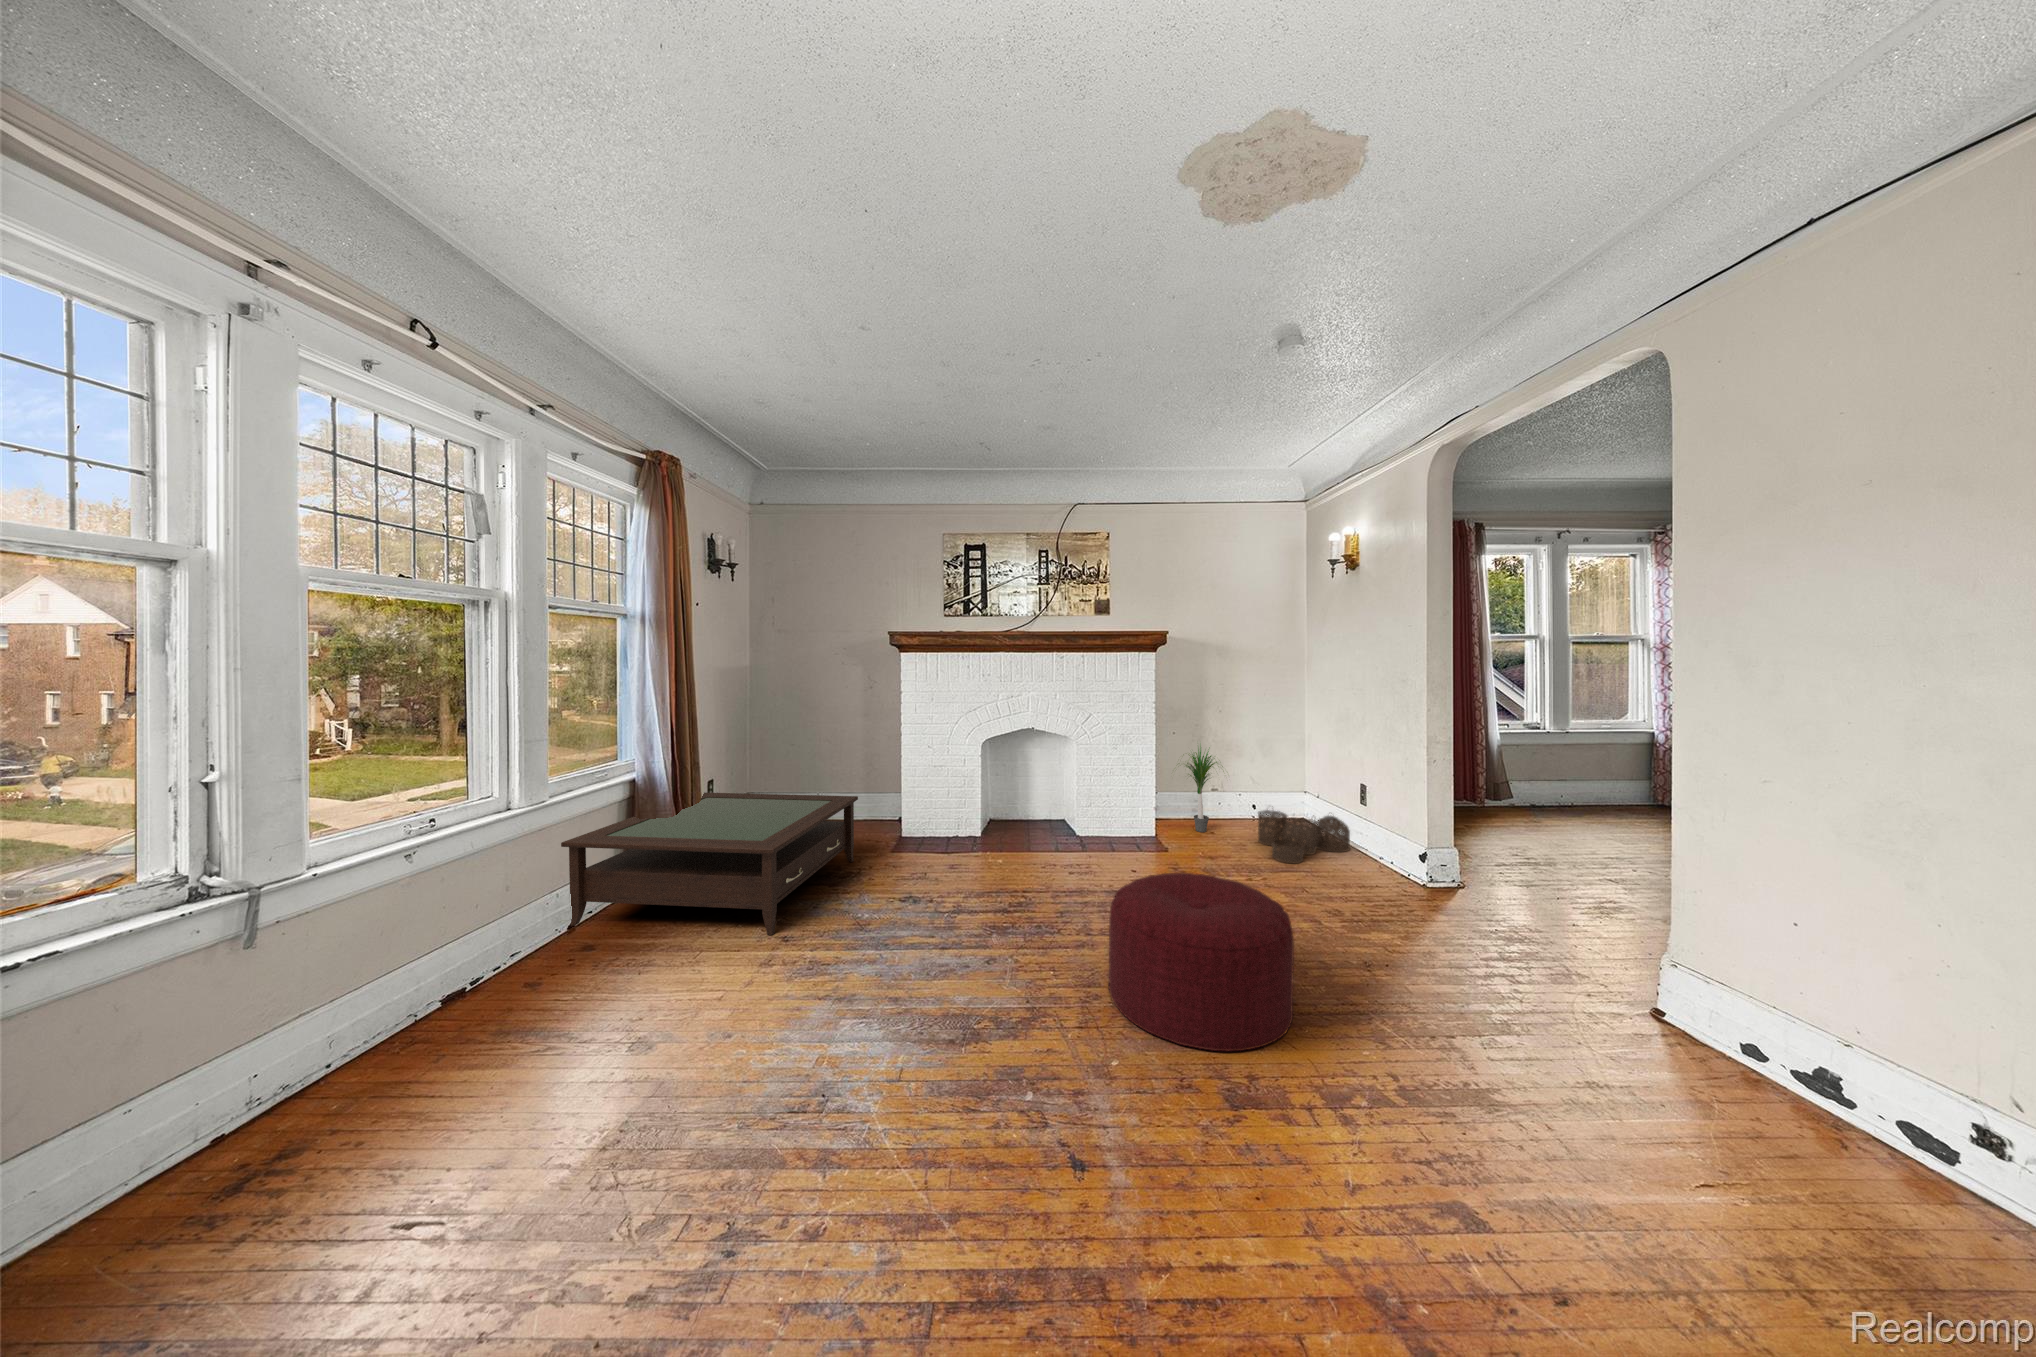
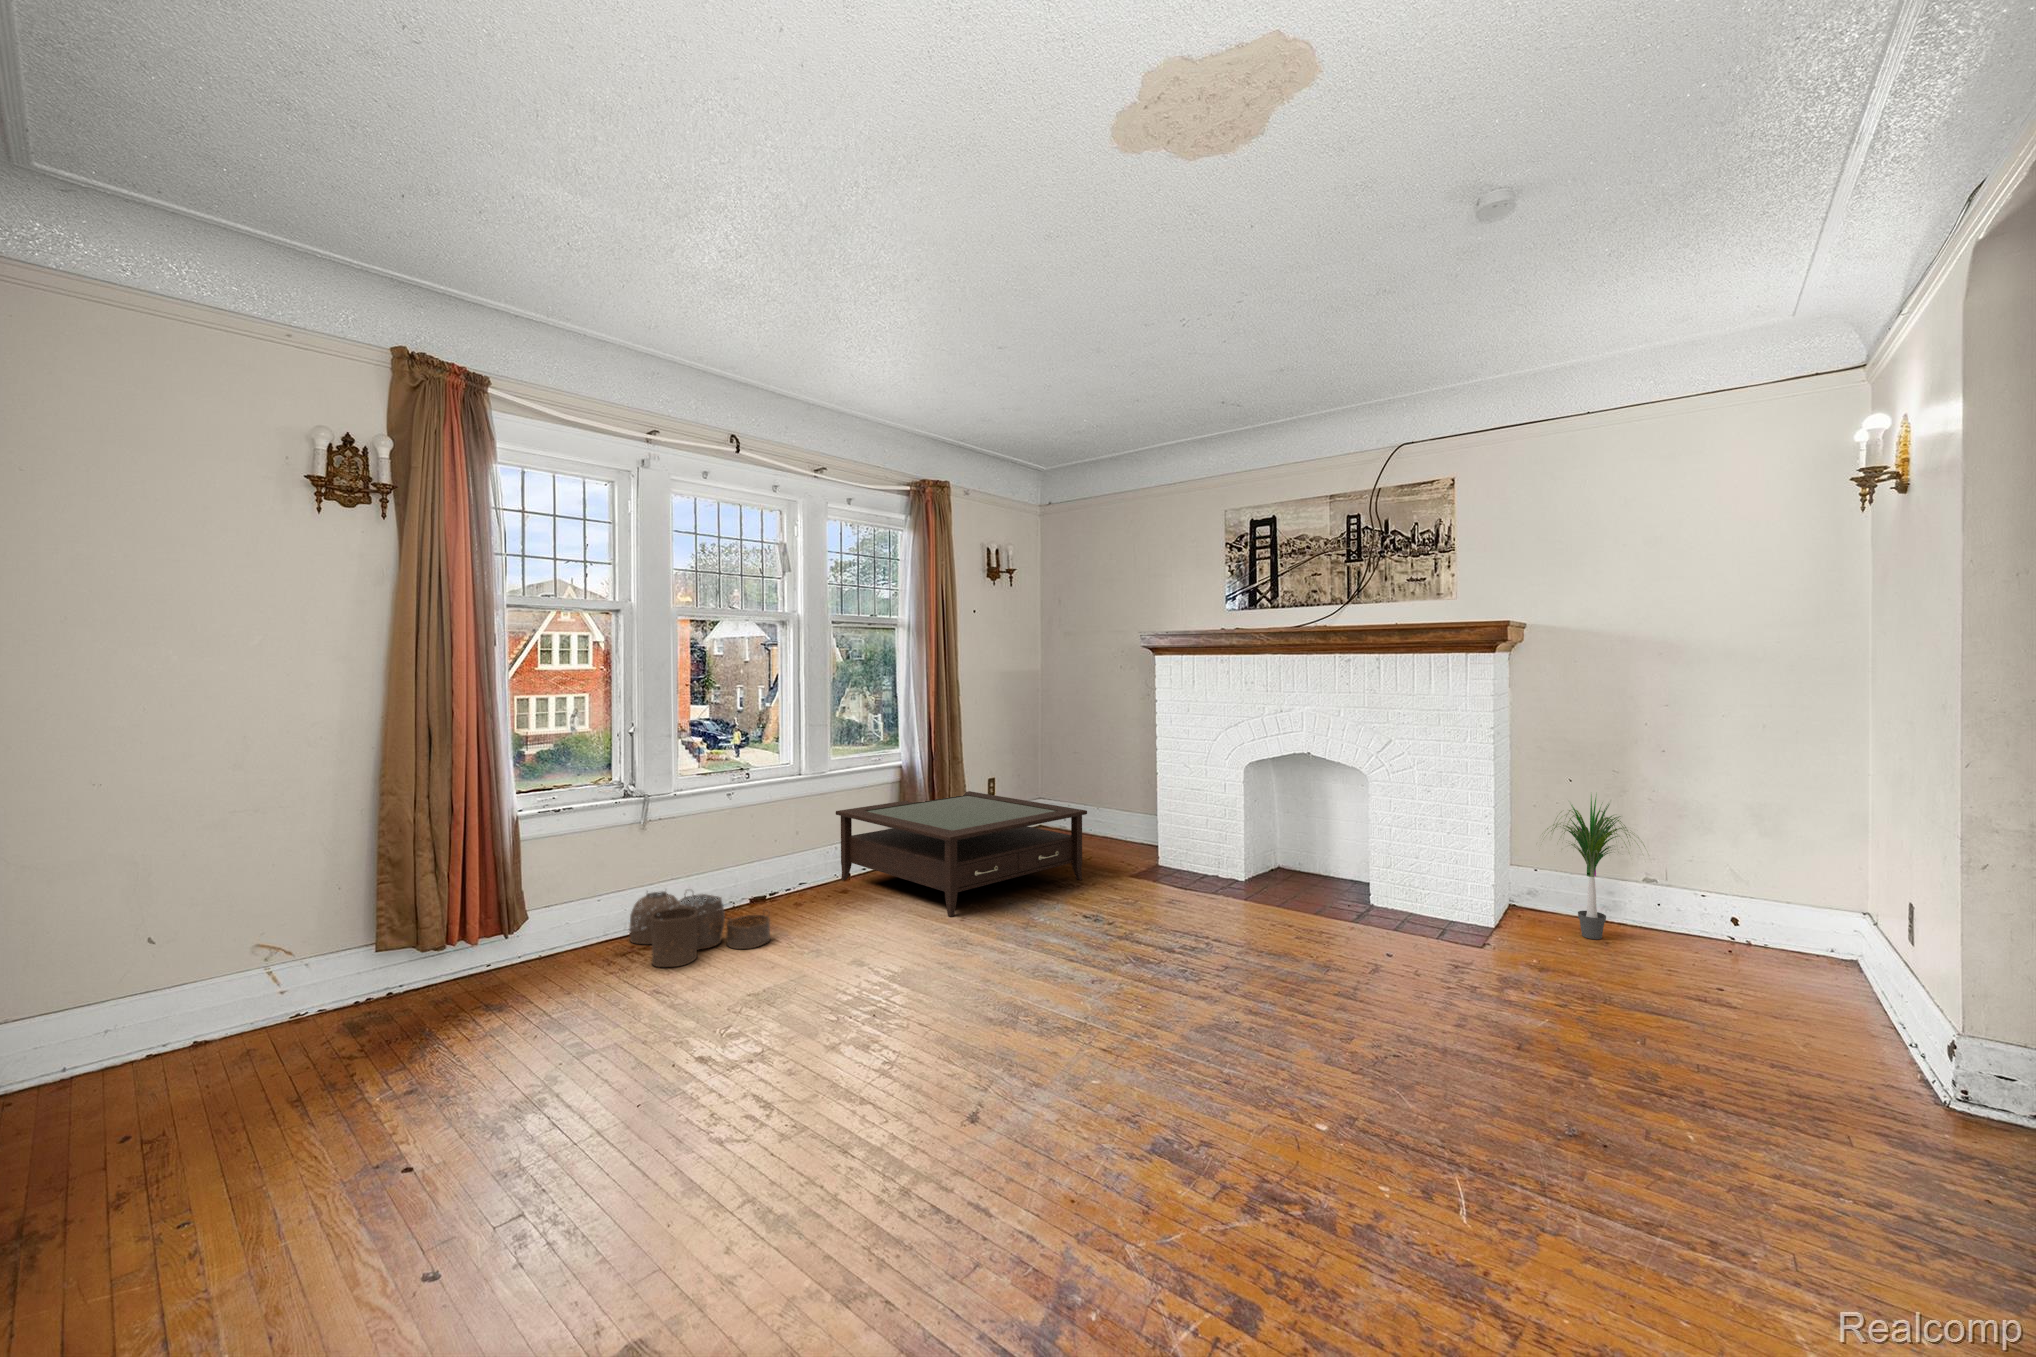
woven basket: present [1258,810,1350,863] -> present [630,891,770,967]
ottoman: present [1109,873,1294,1051] -> none [1150,922,1377,1128]

